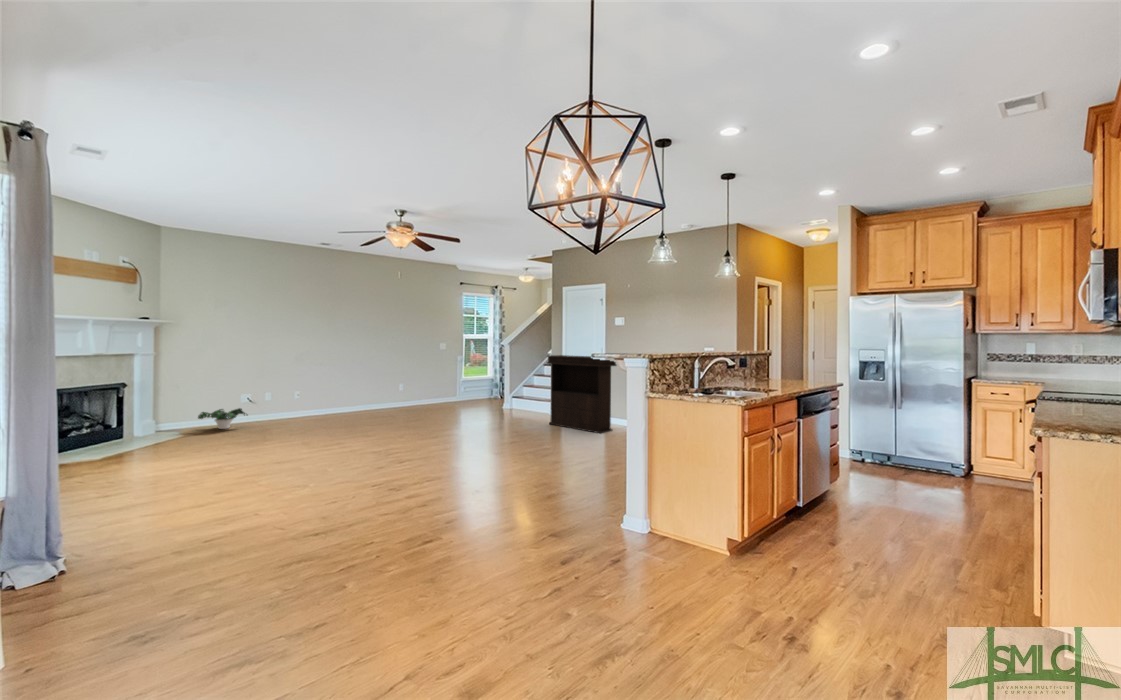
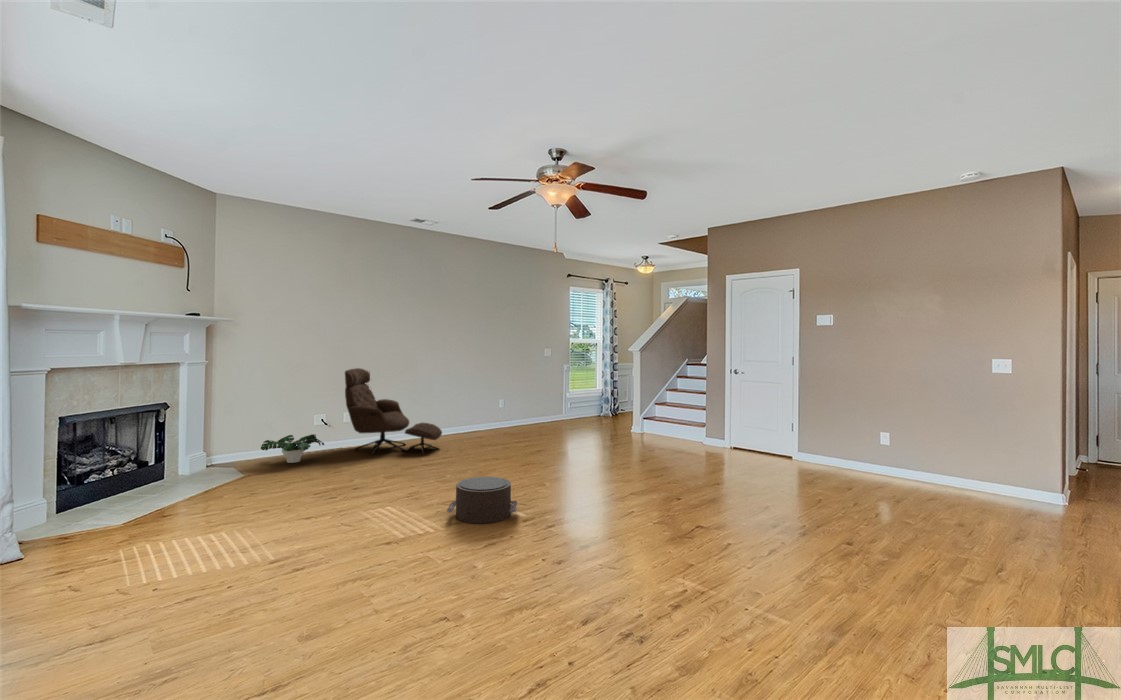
console table: present [547,355,616,433] -> none [721,366,840,481]
lounge chair: none [265,359,345,424] -> present [345,368,442,454]
pouf: none [324,429,375,456] -> present [447,477,517,523]

